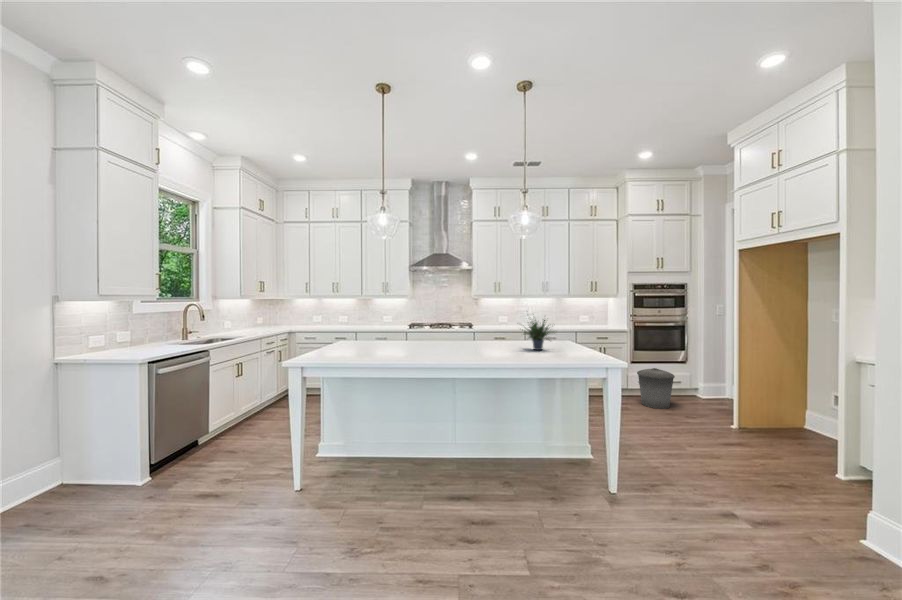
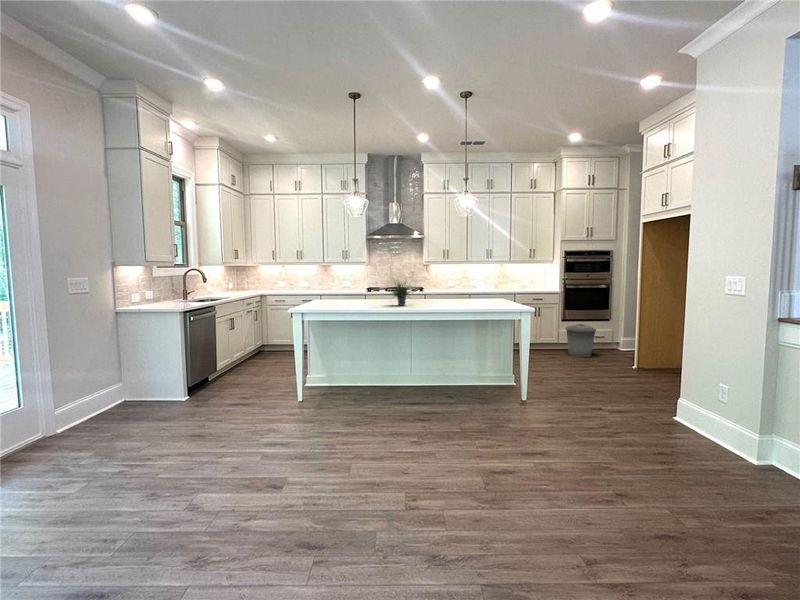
potted plant: present [524,320,553,350] -> present [392,282,415,305]

